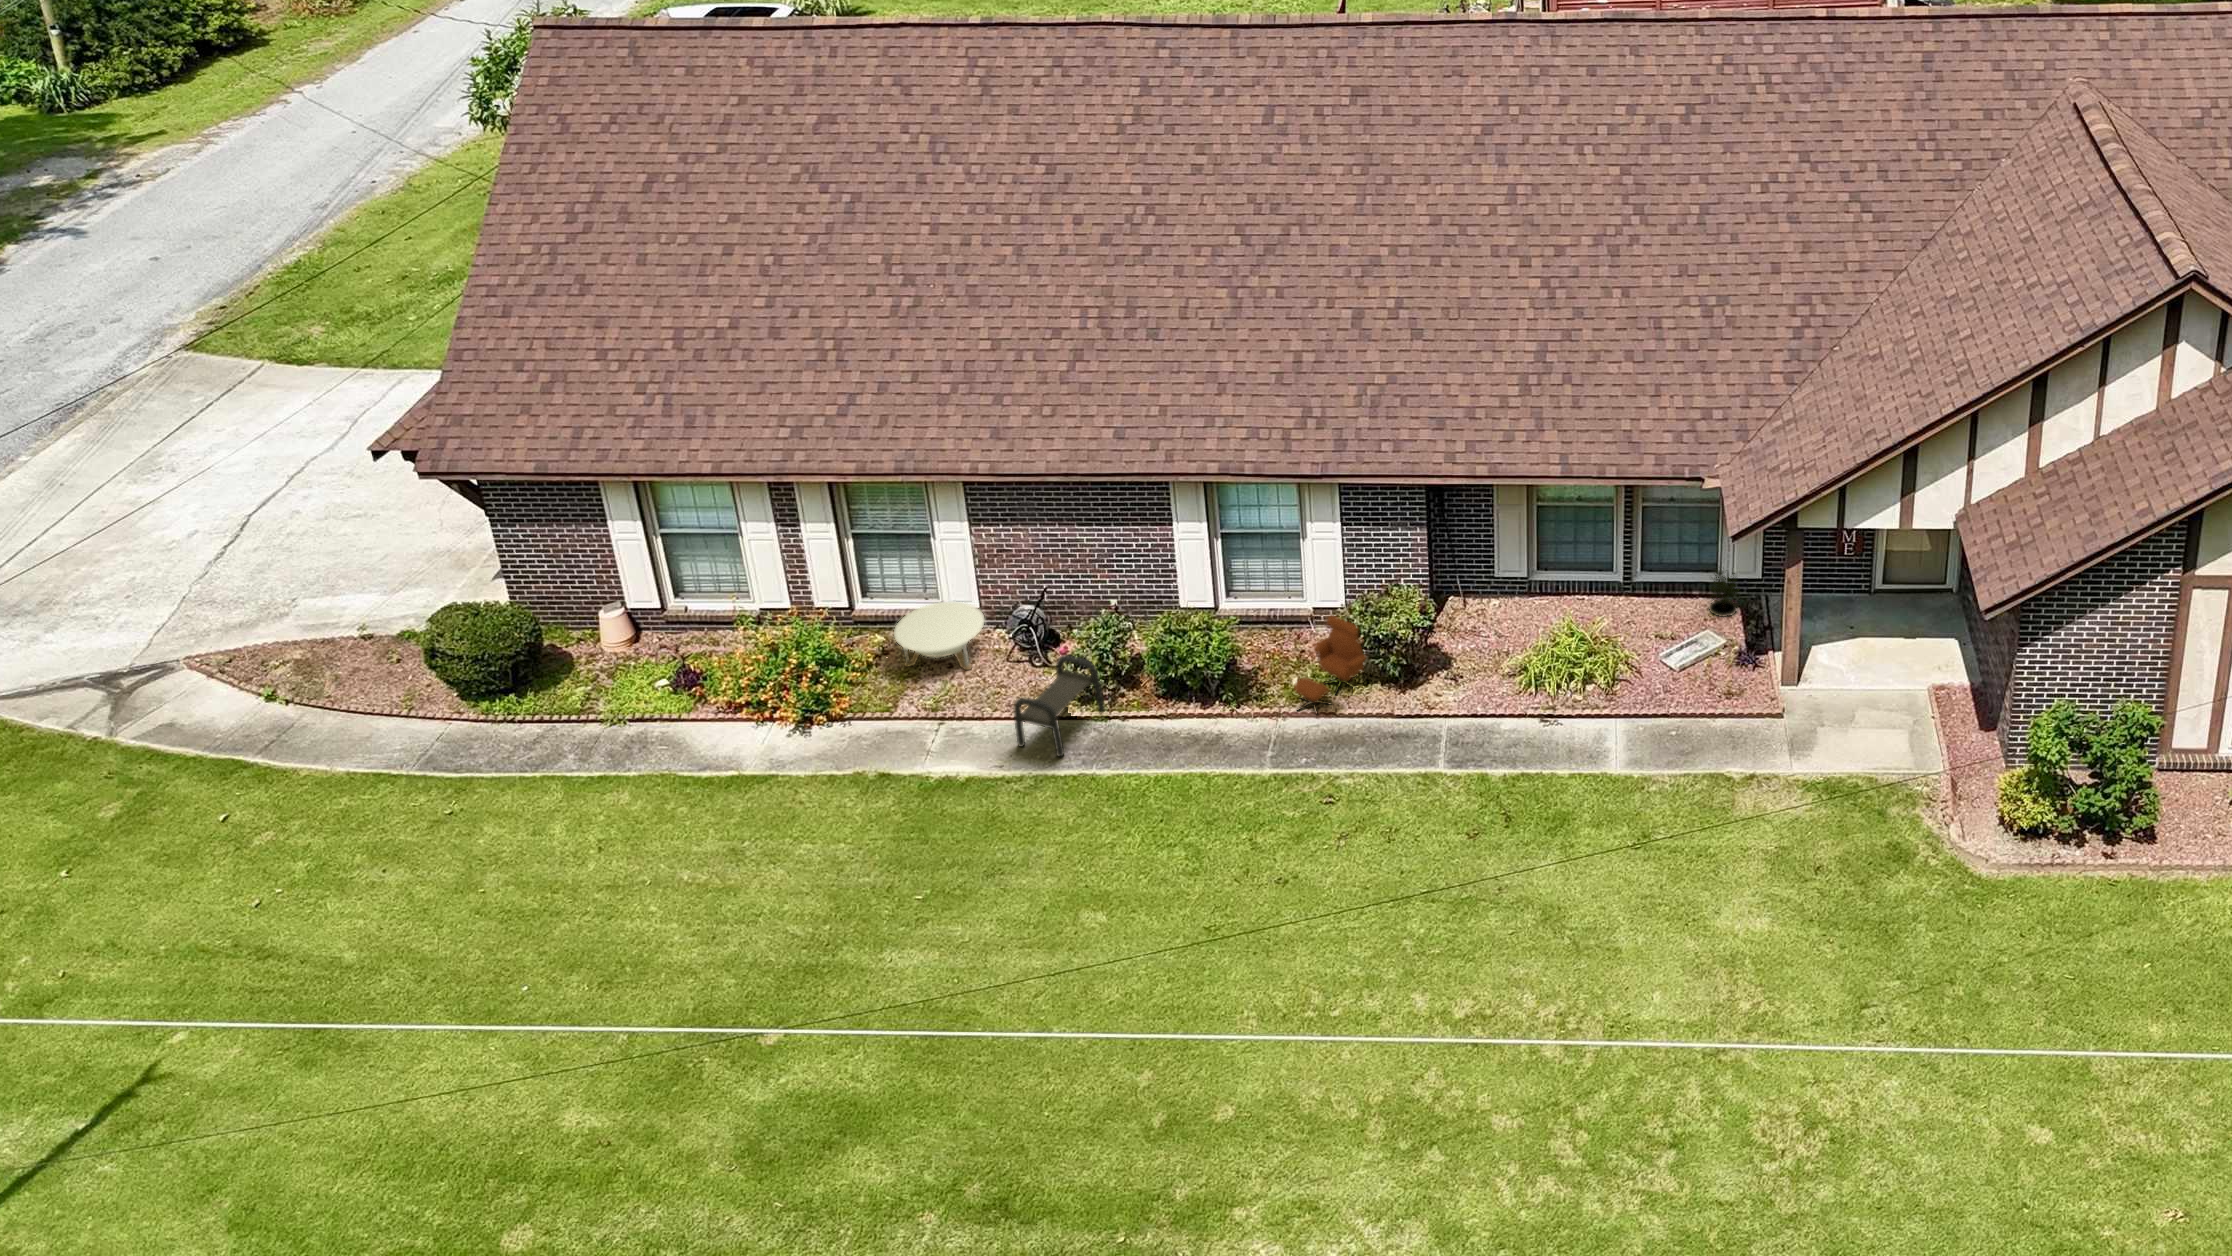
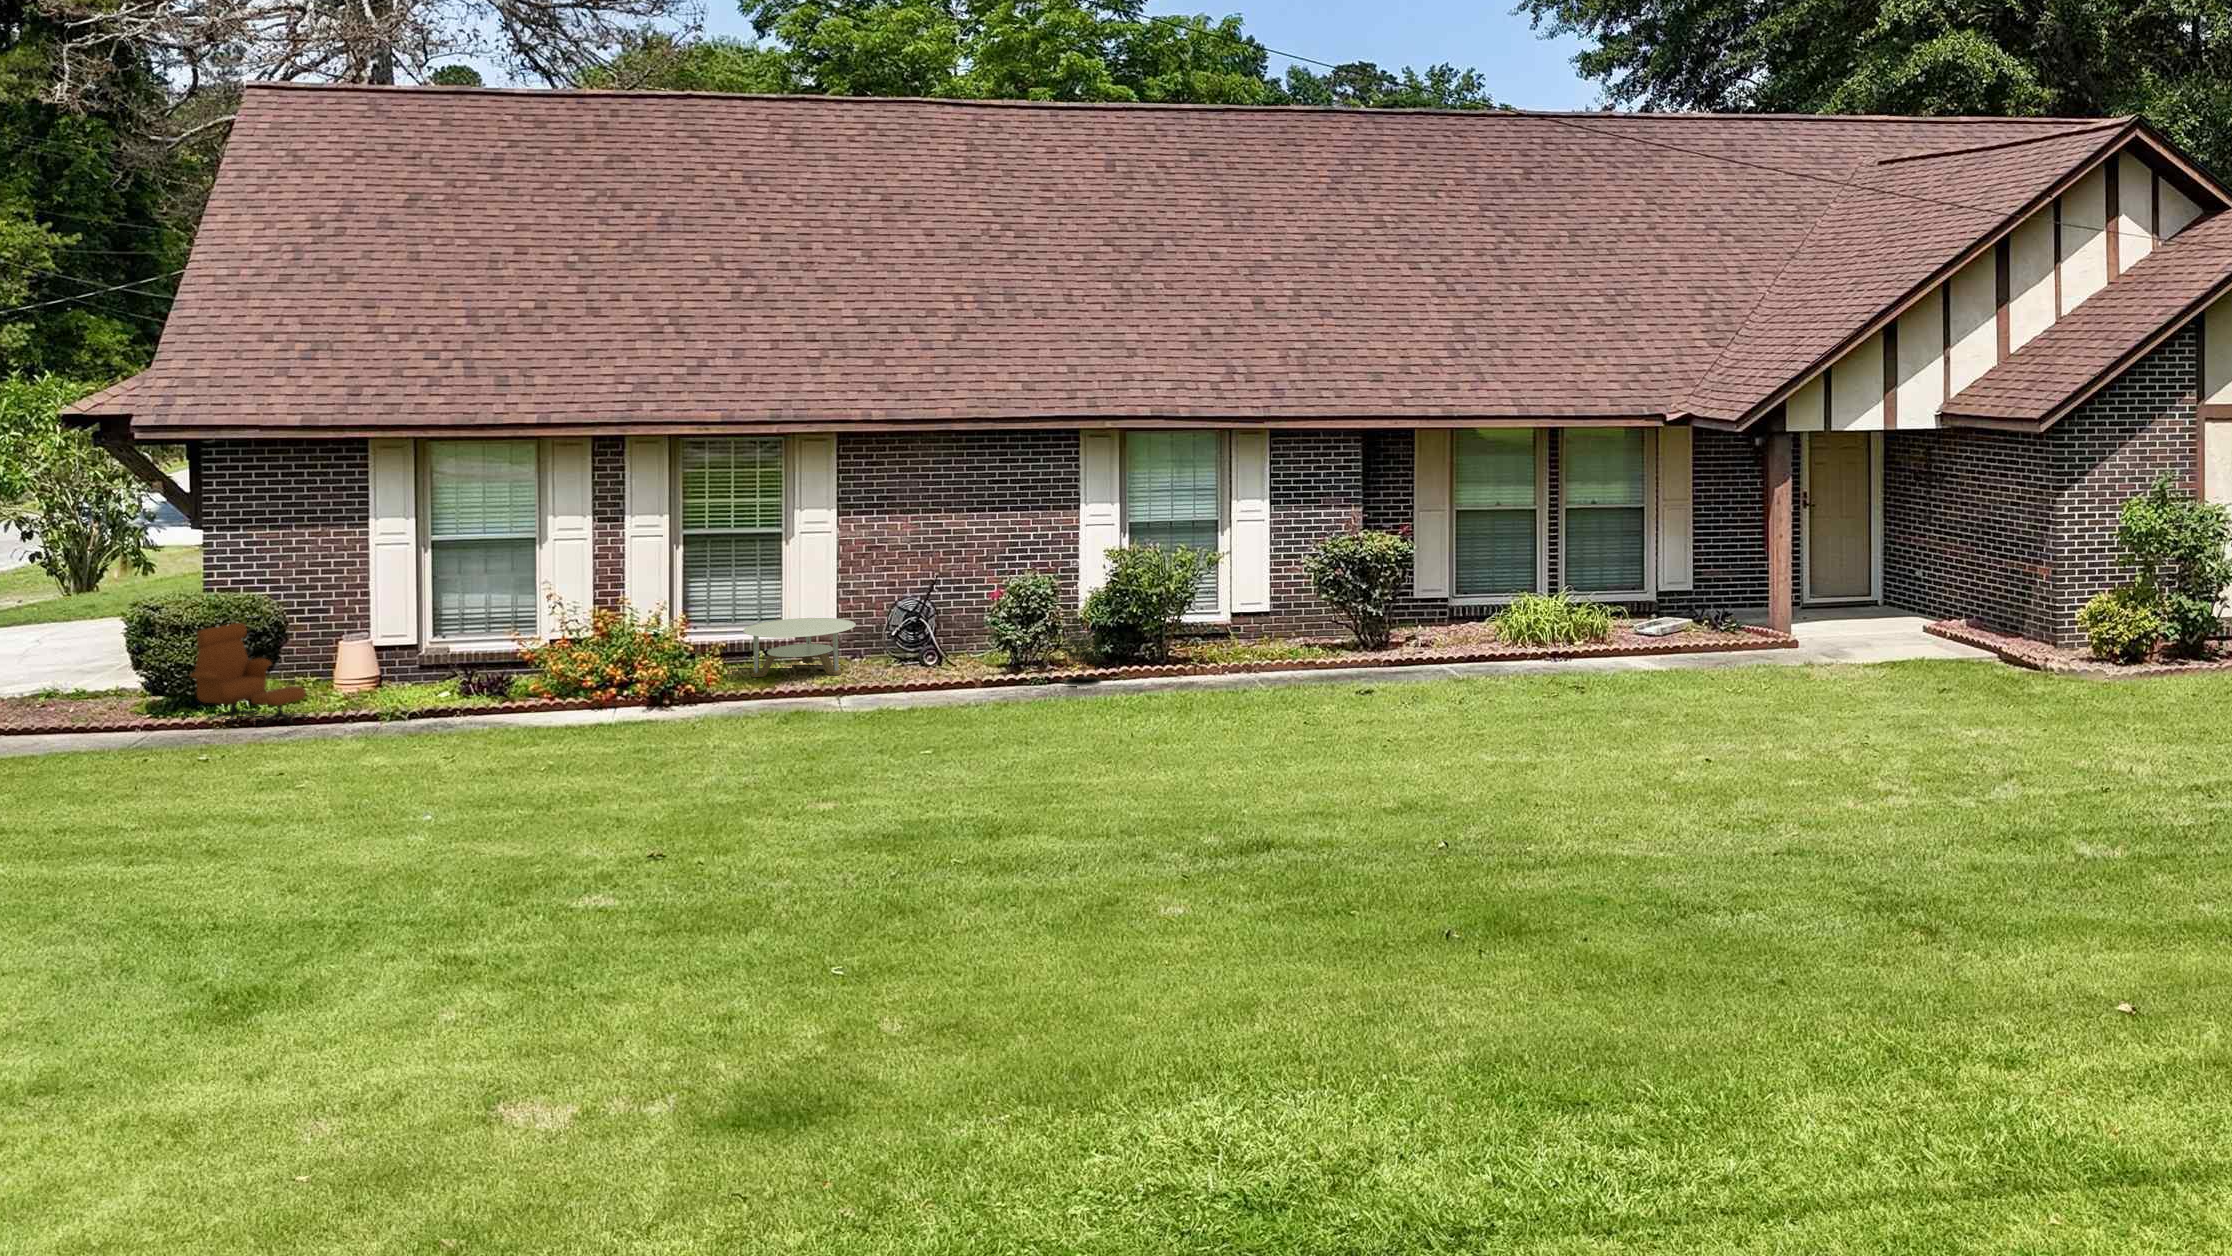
potted tree: present [1709,568,1740,617] -> present [1063,619,1102,687]
lounge chair: present [1294,615,1366,713] -> present [190,623,307,726]
bench: present [1013,655,1105,756] -> none [936,611,1030,706]

